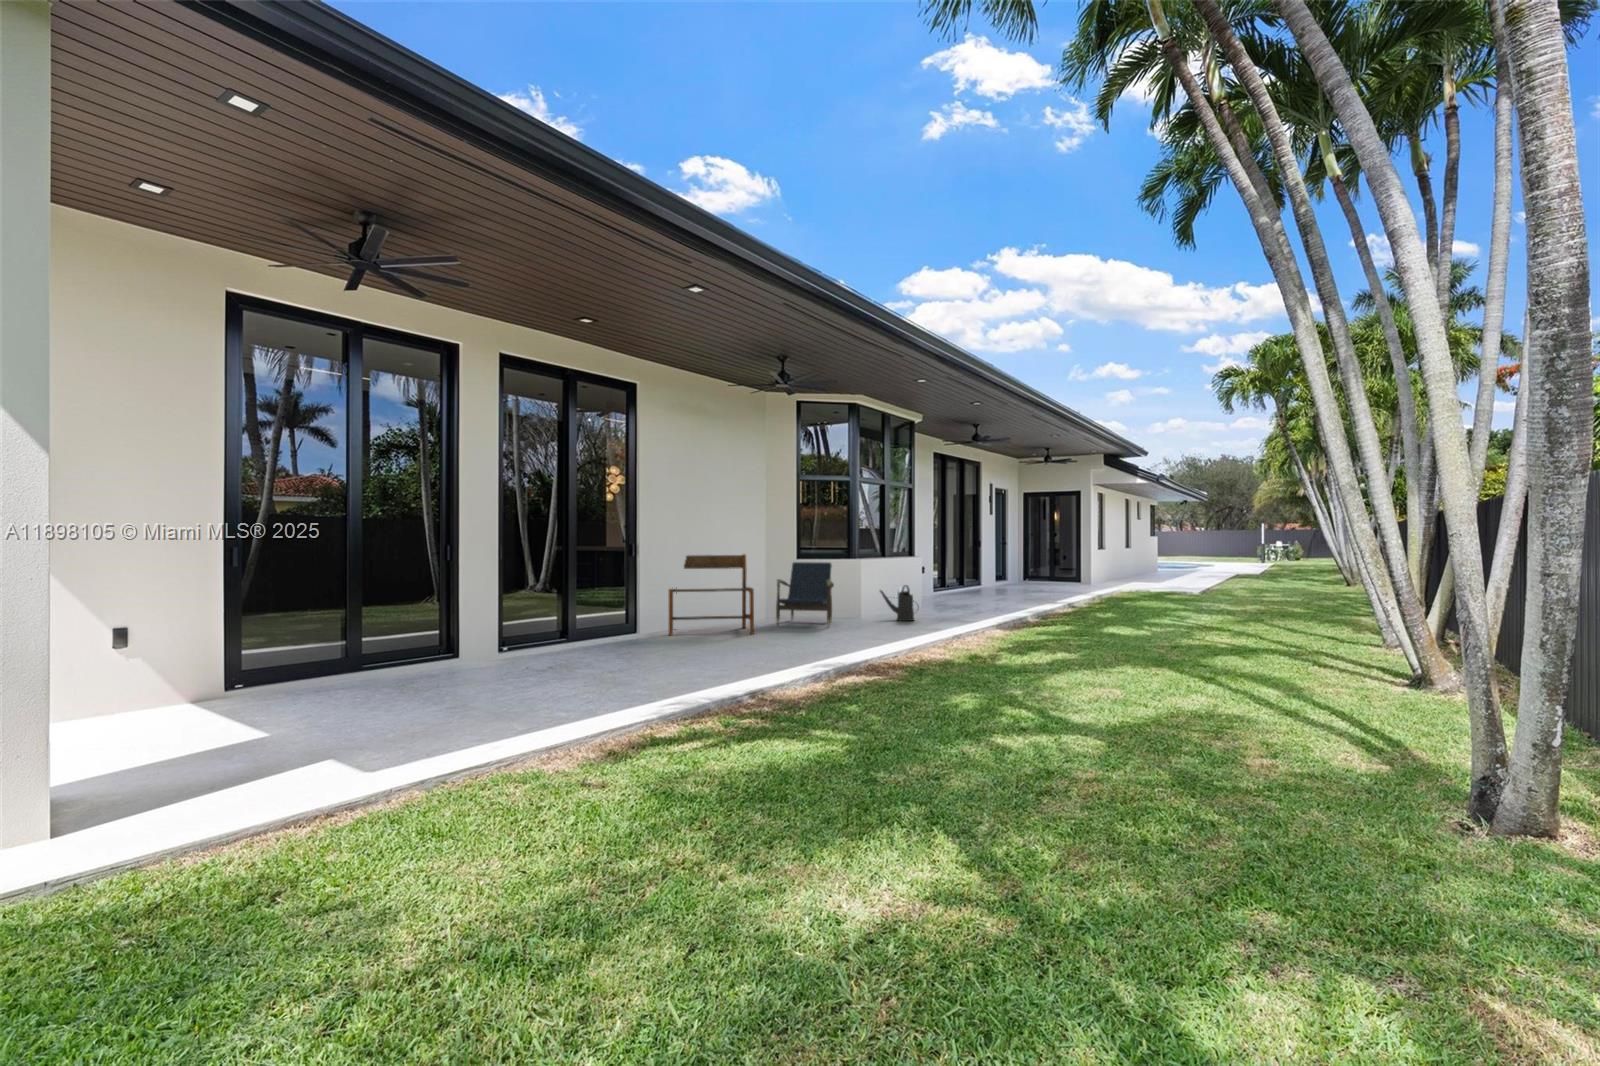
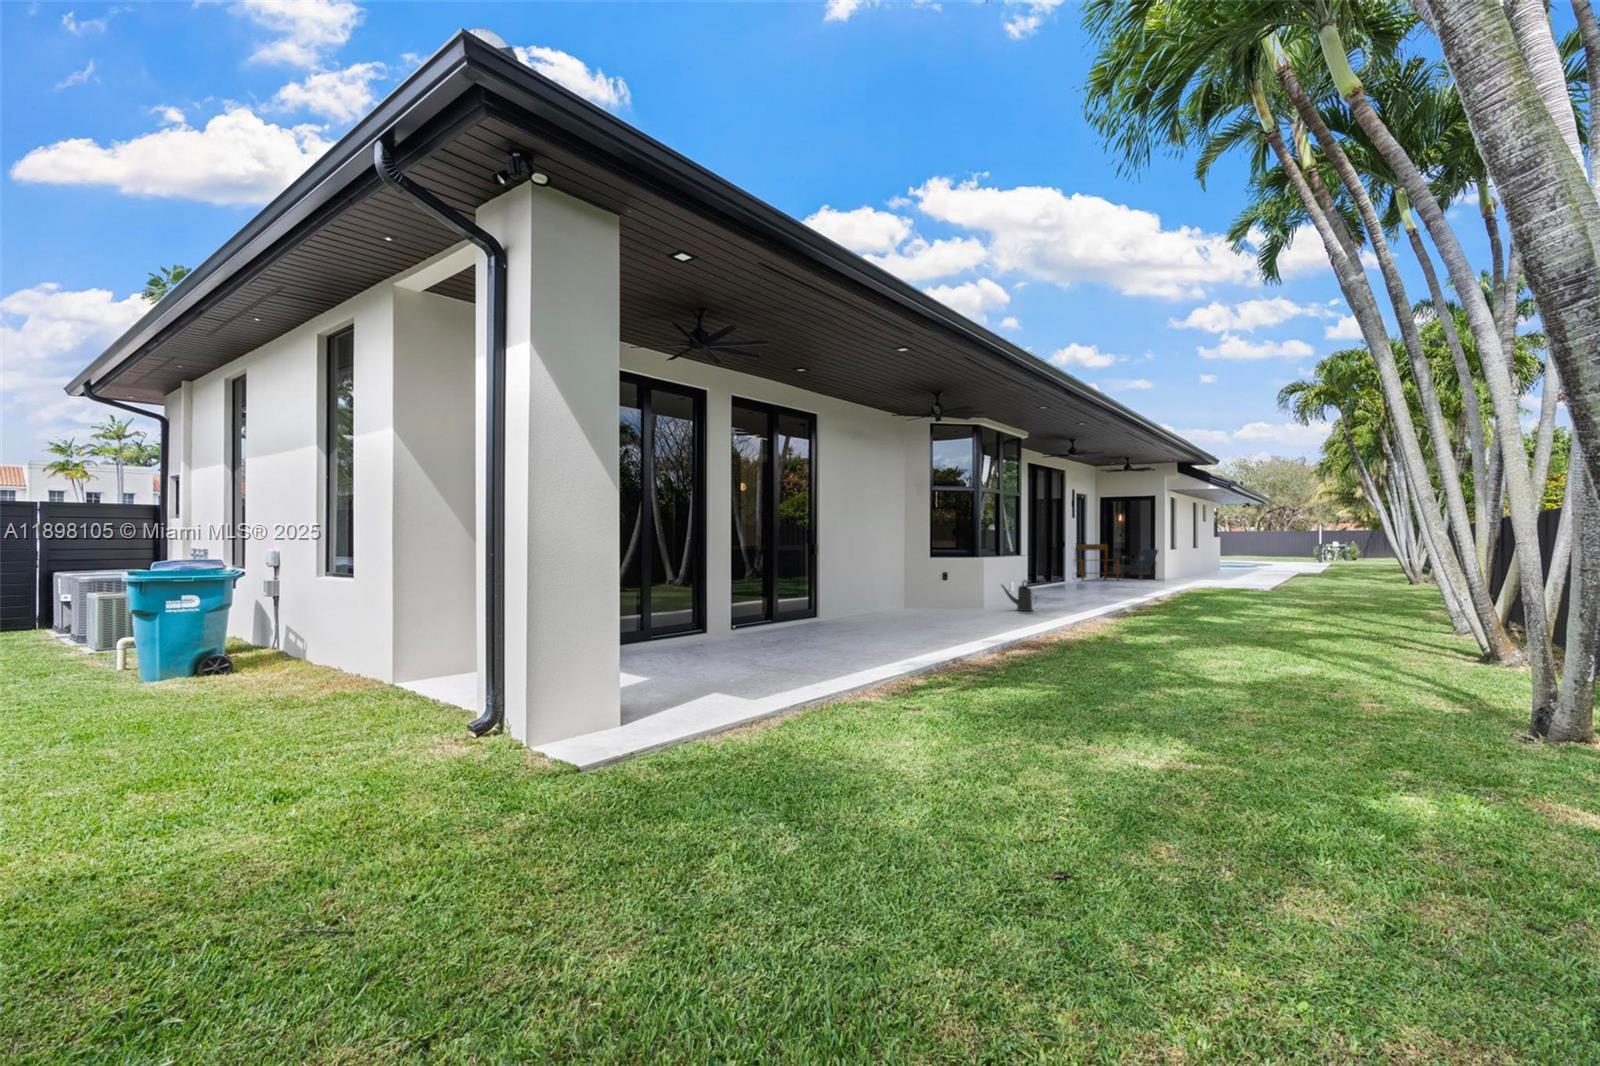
bench: present [669,554,754,636] -> present [1075,544,1119,581]
lounge chair: present [776,562,834,626] -> present [1121,549,1158,578]

